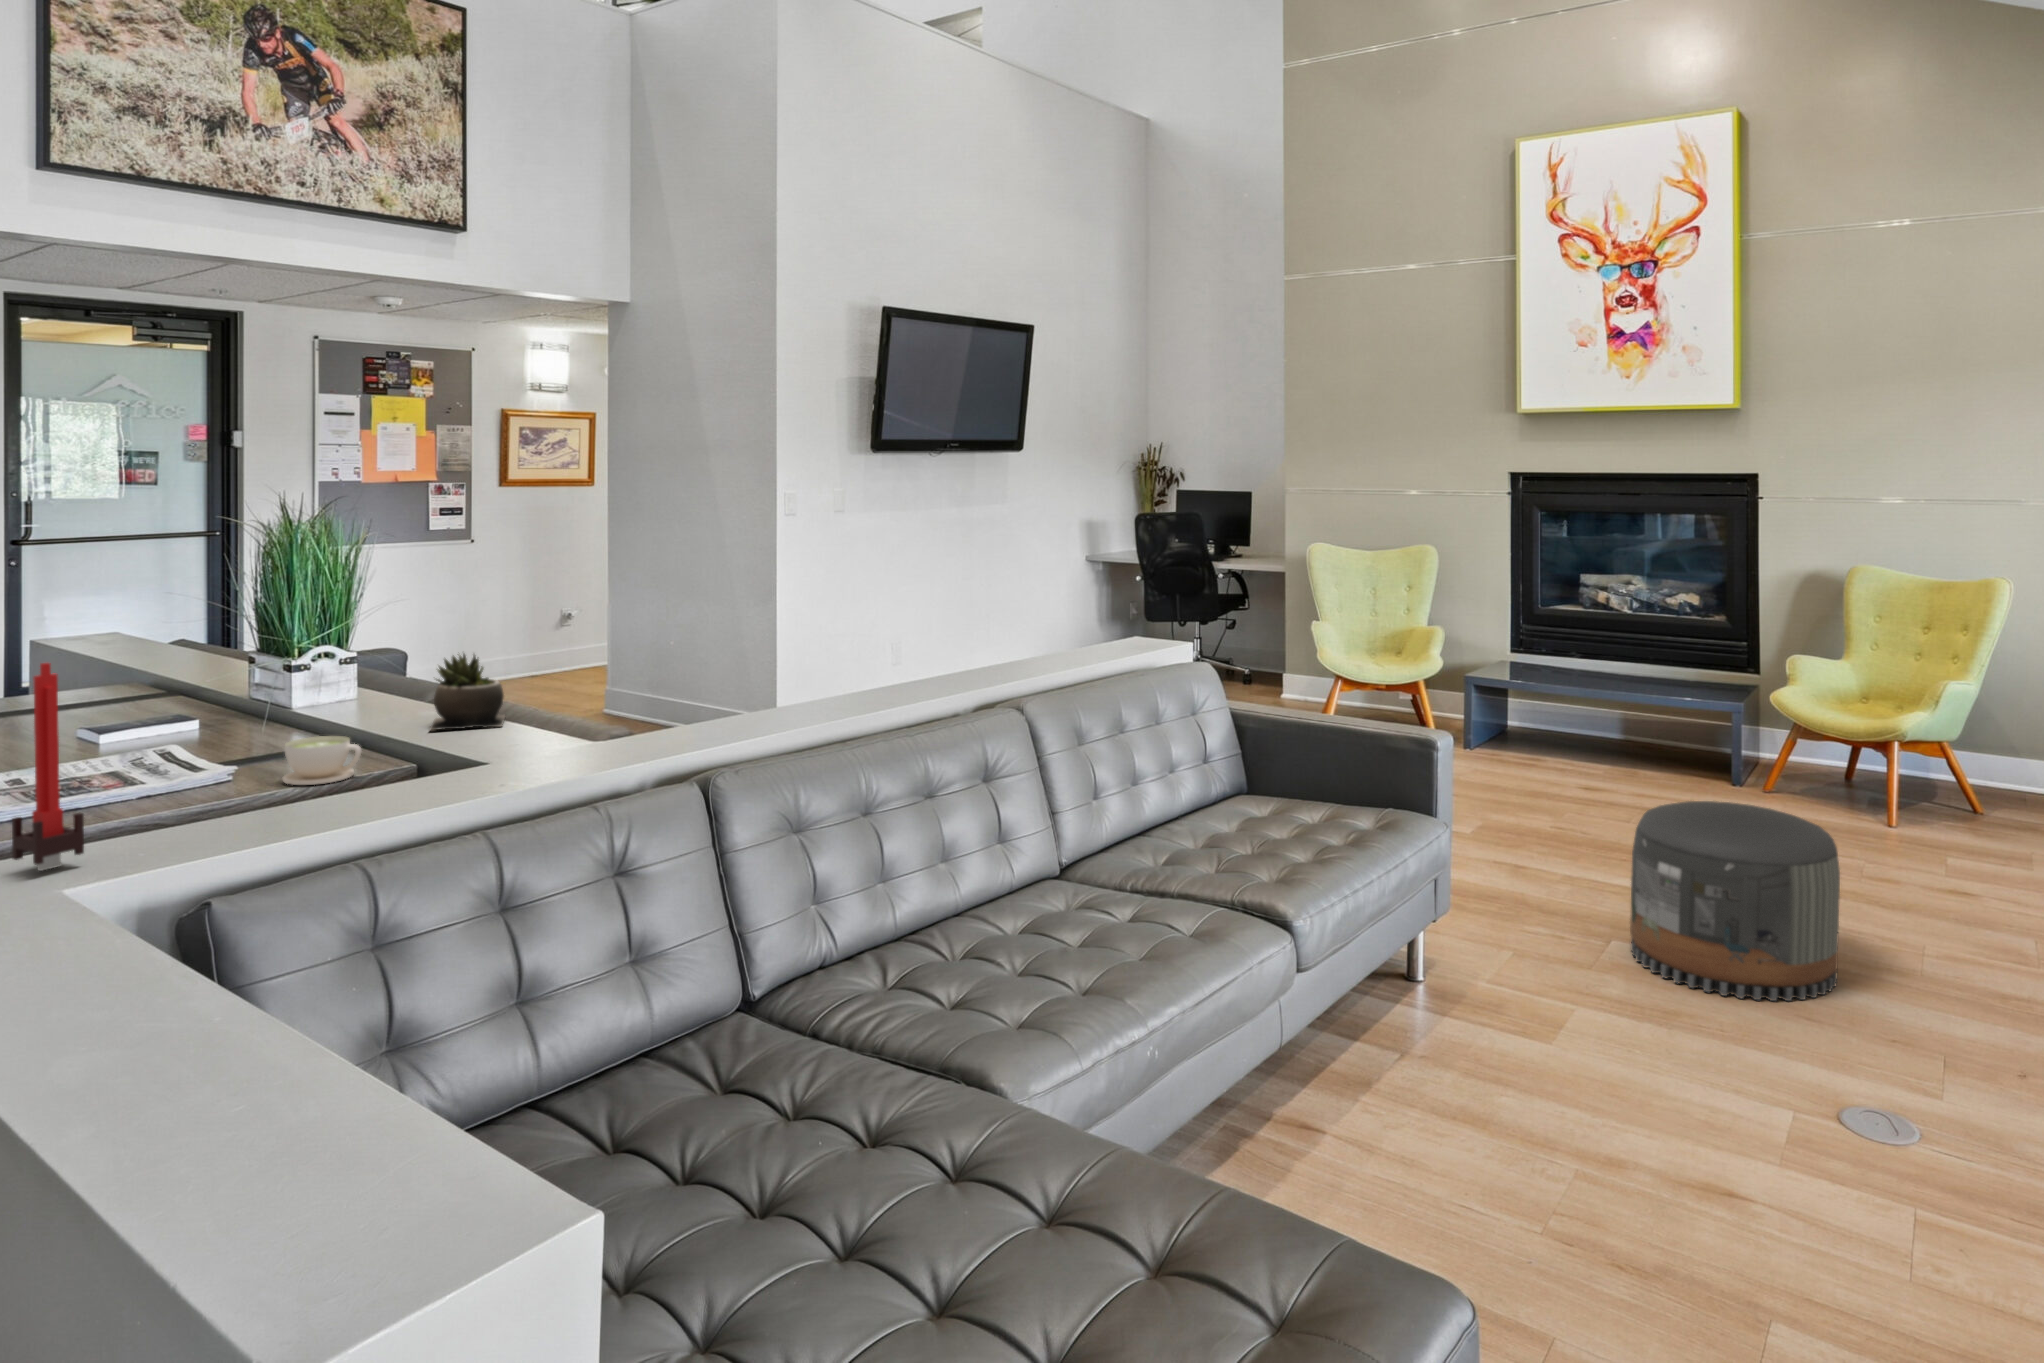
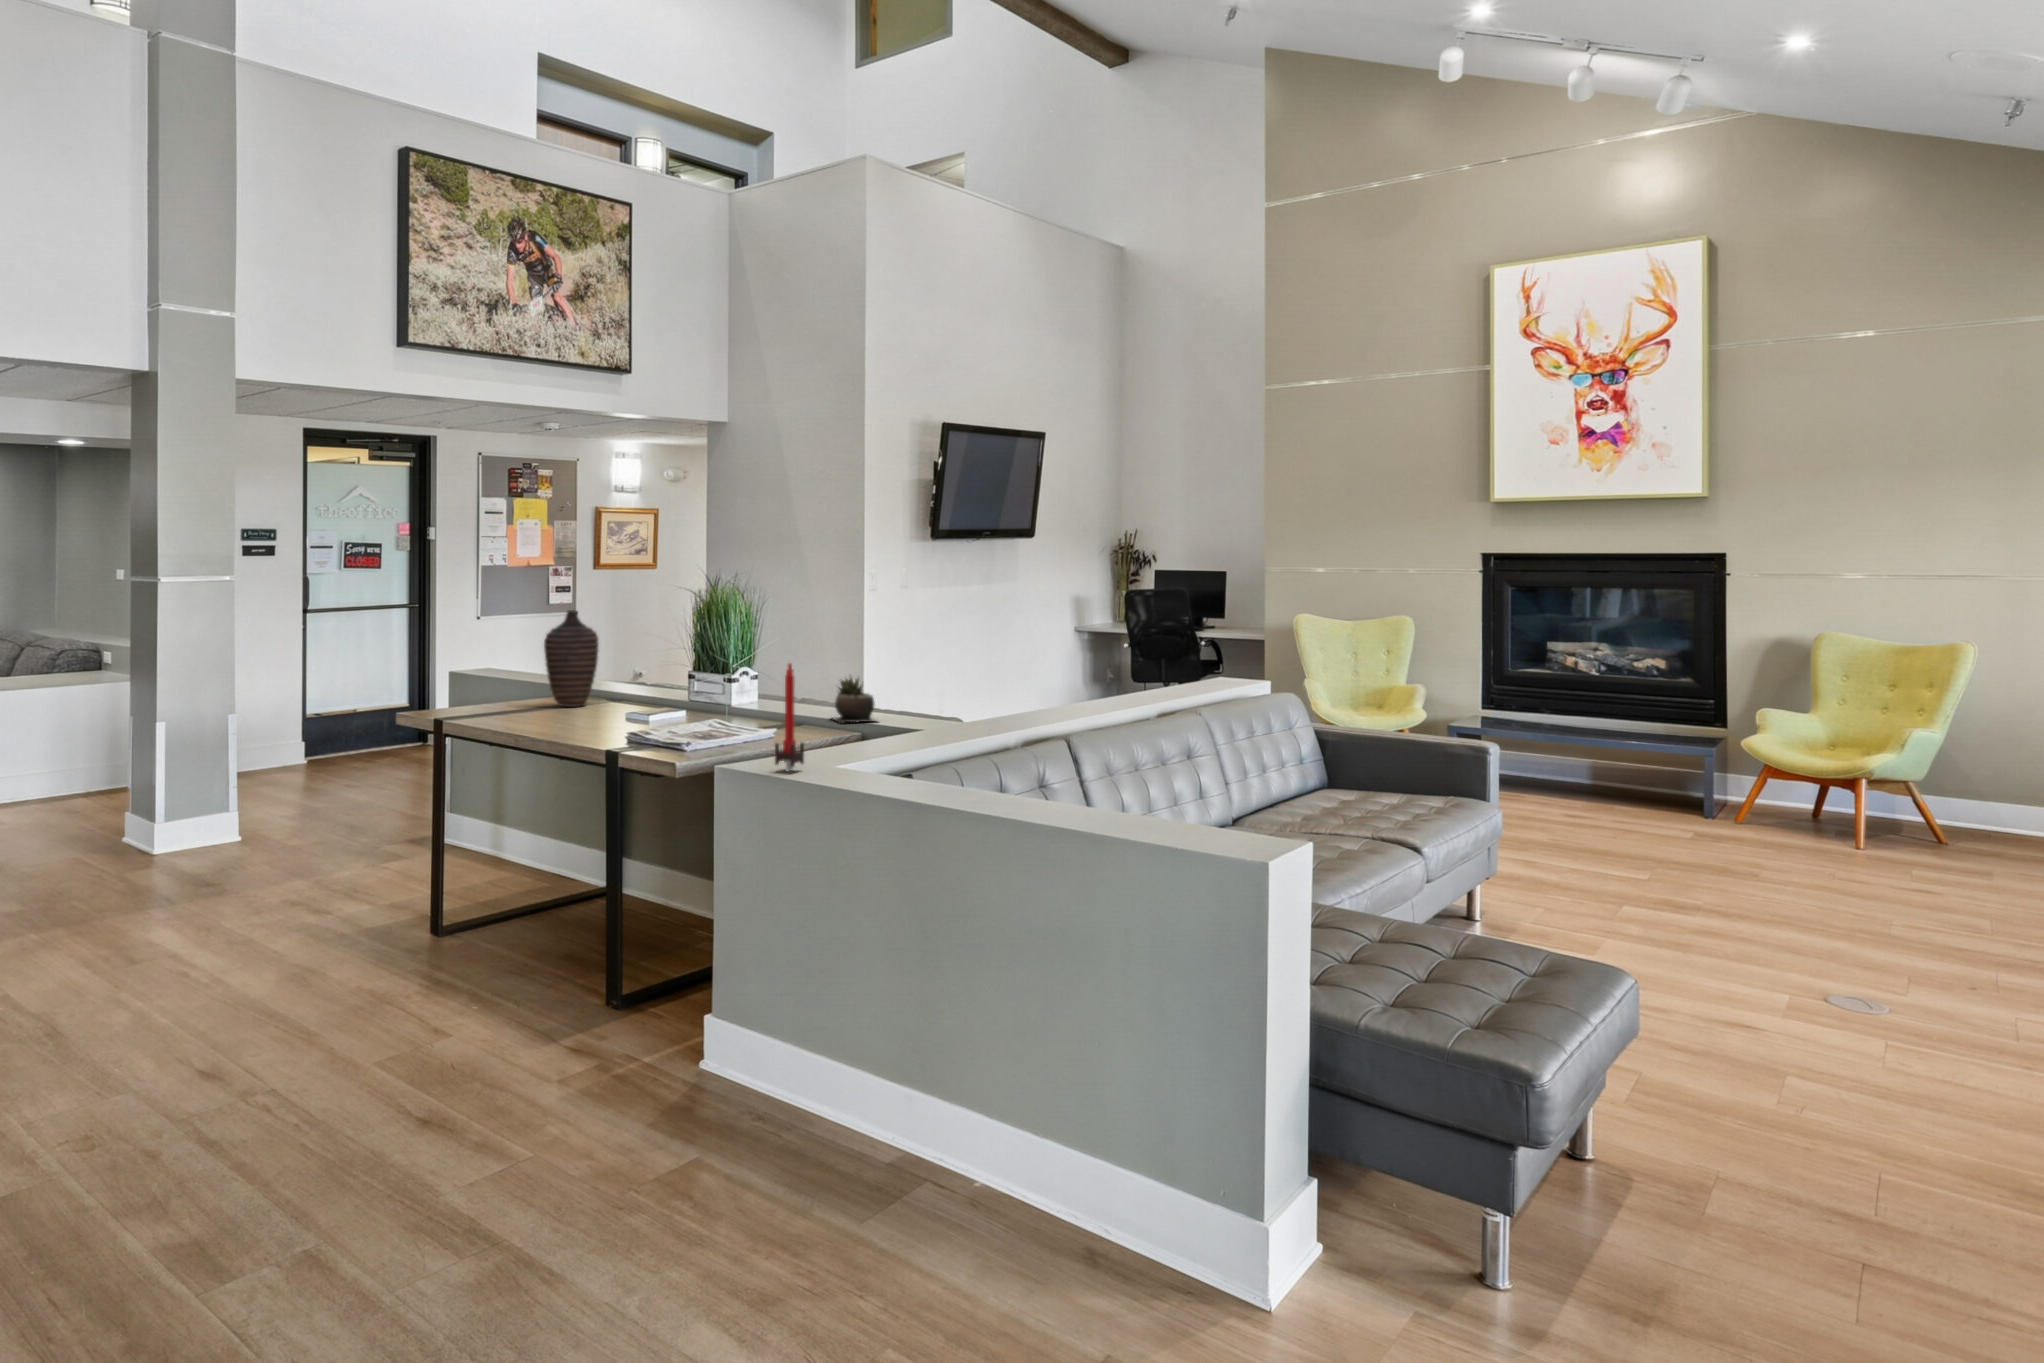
decorative vase: none [24,548,137,699] -> present [544,610,599,707]
coffee cup: present [282,736,361,785] -> none [814,718,855,744]
pouf: present [1630,801,1840,1001] -> none [1642,808,1819,952]

